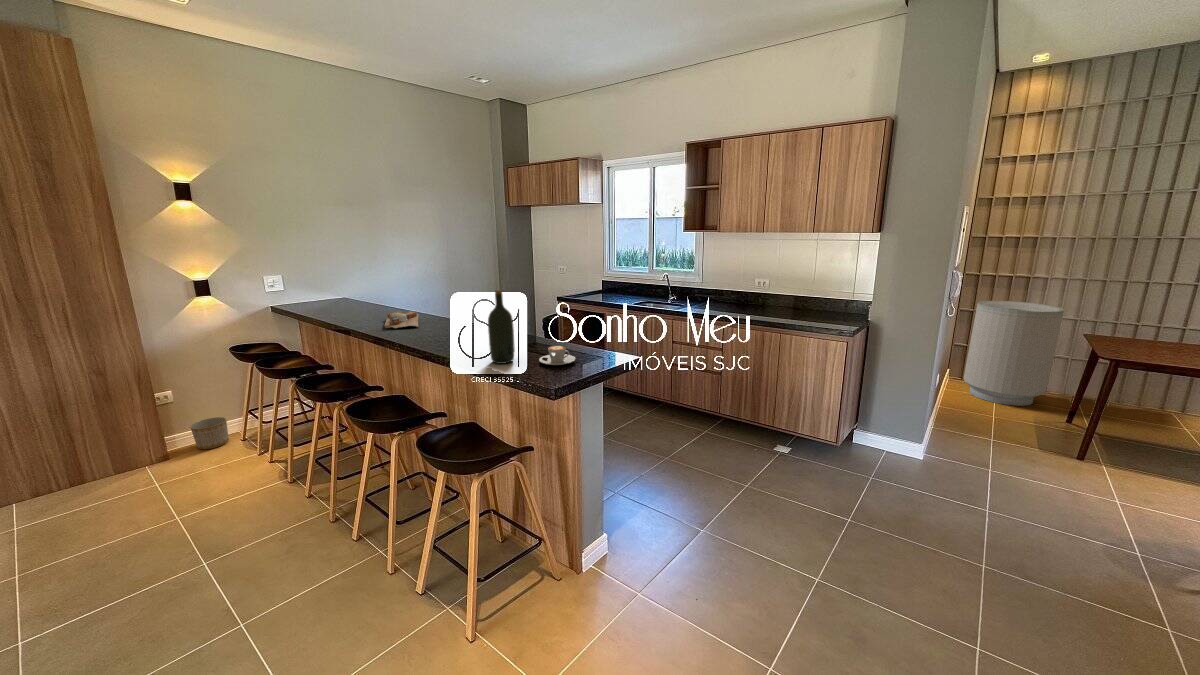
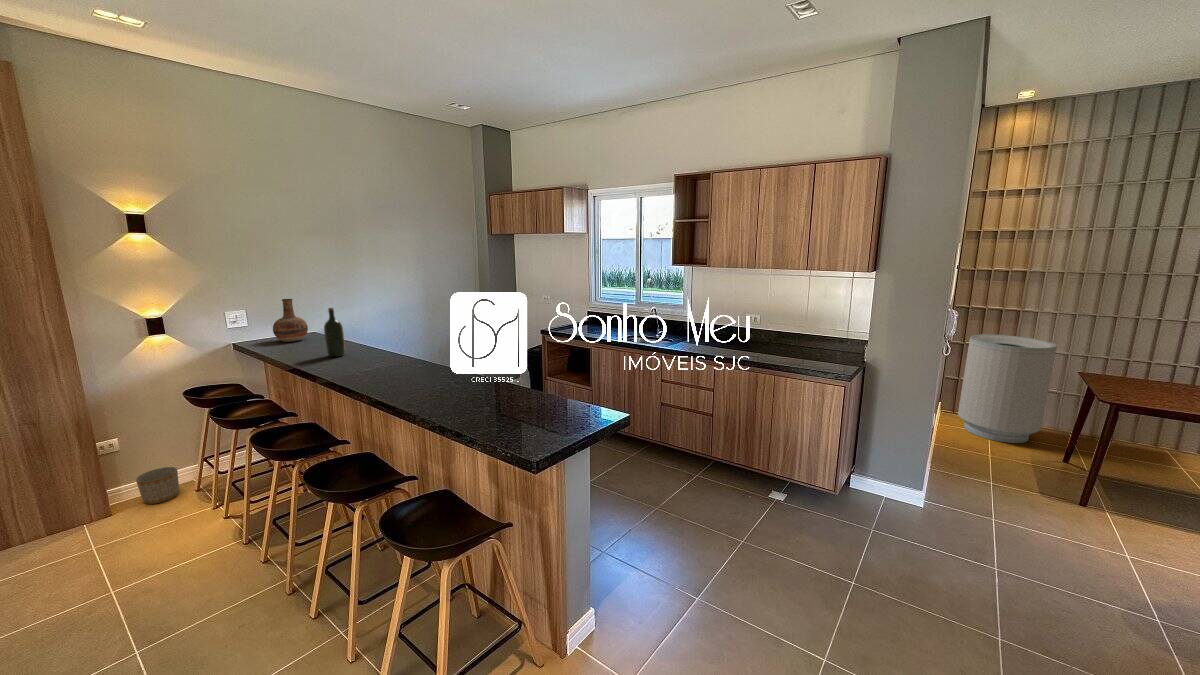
vase: none [308,264,340,304] -> present [273,299,308,342]
wine bottle: present [488,290,515,364] -> present [324,308,345,357]
cutting board: present [384,311,419,328] -> none [351,353,391,377]
coffee cup: present [539,346,575,365] -> none [520,405,559,428]

